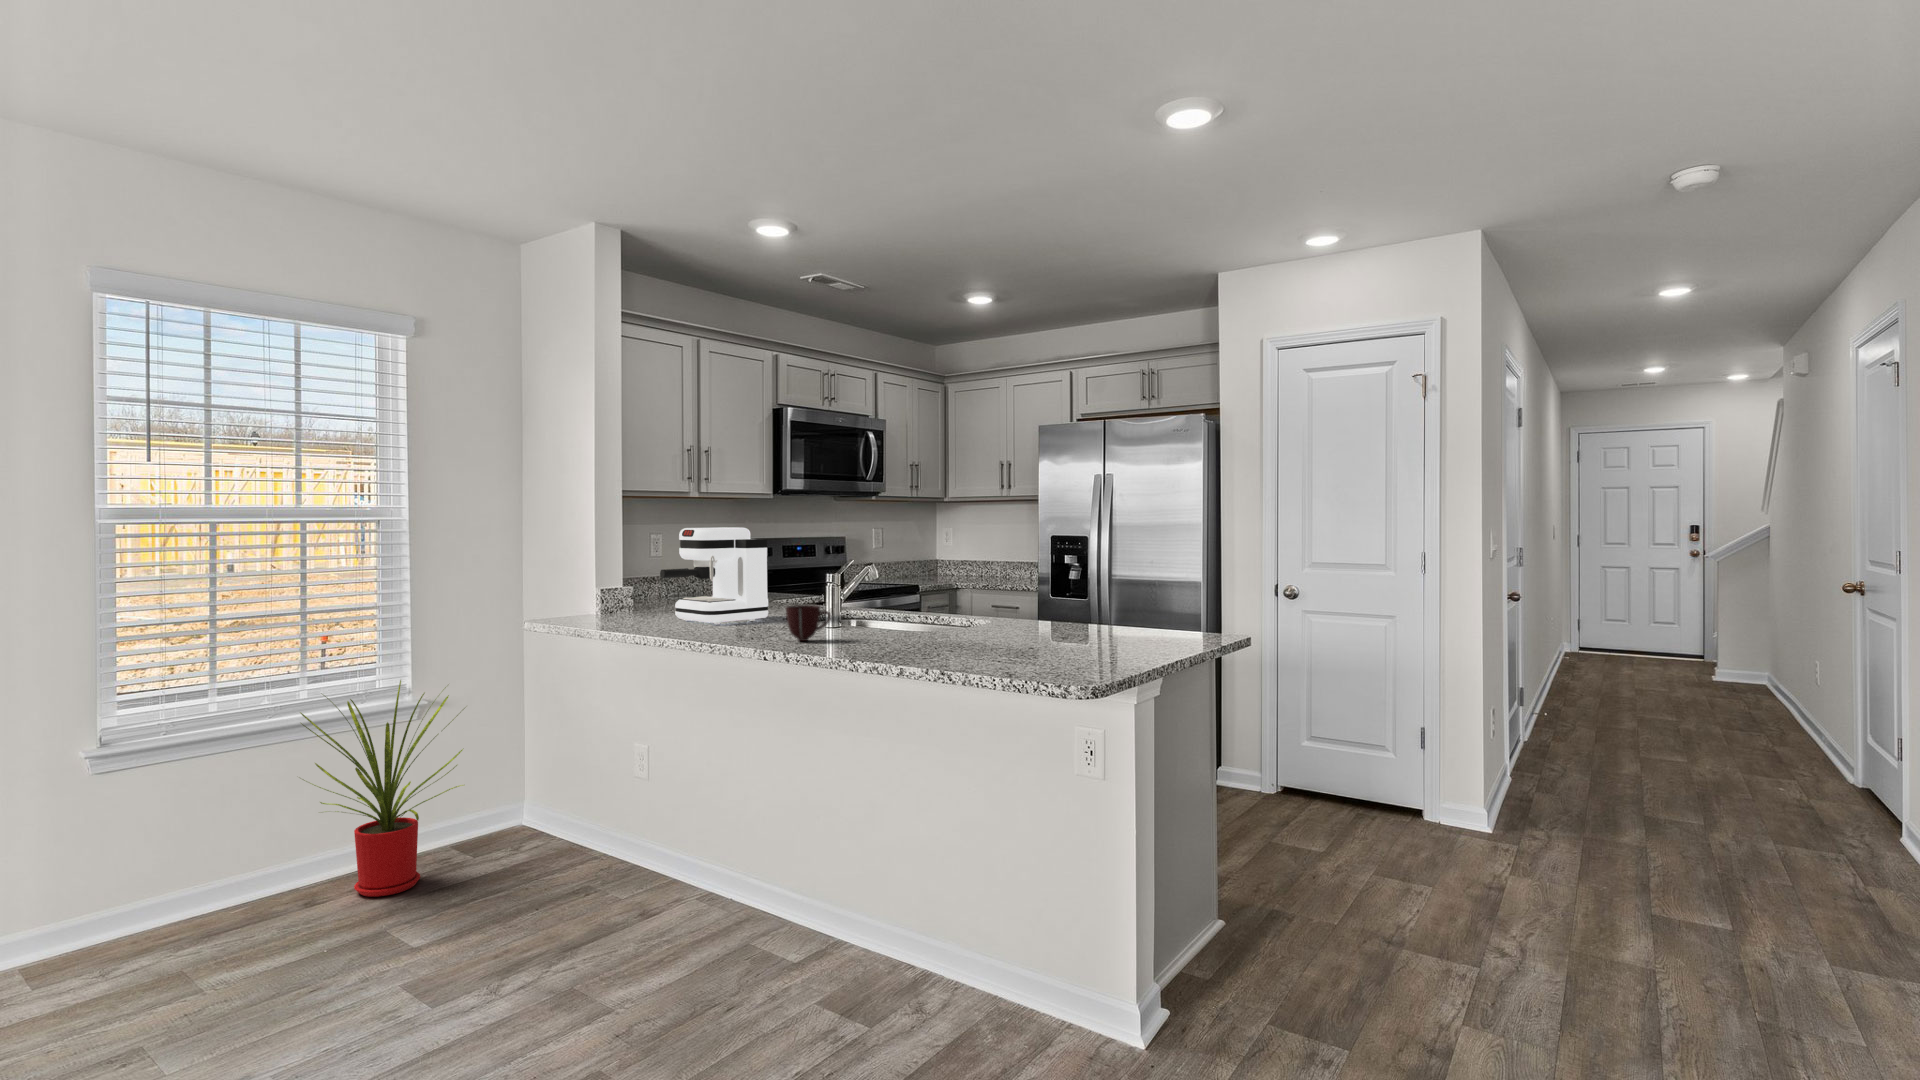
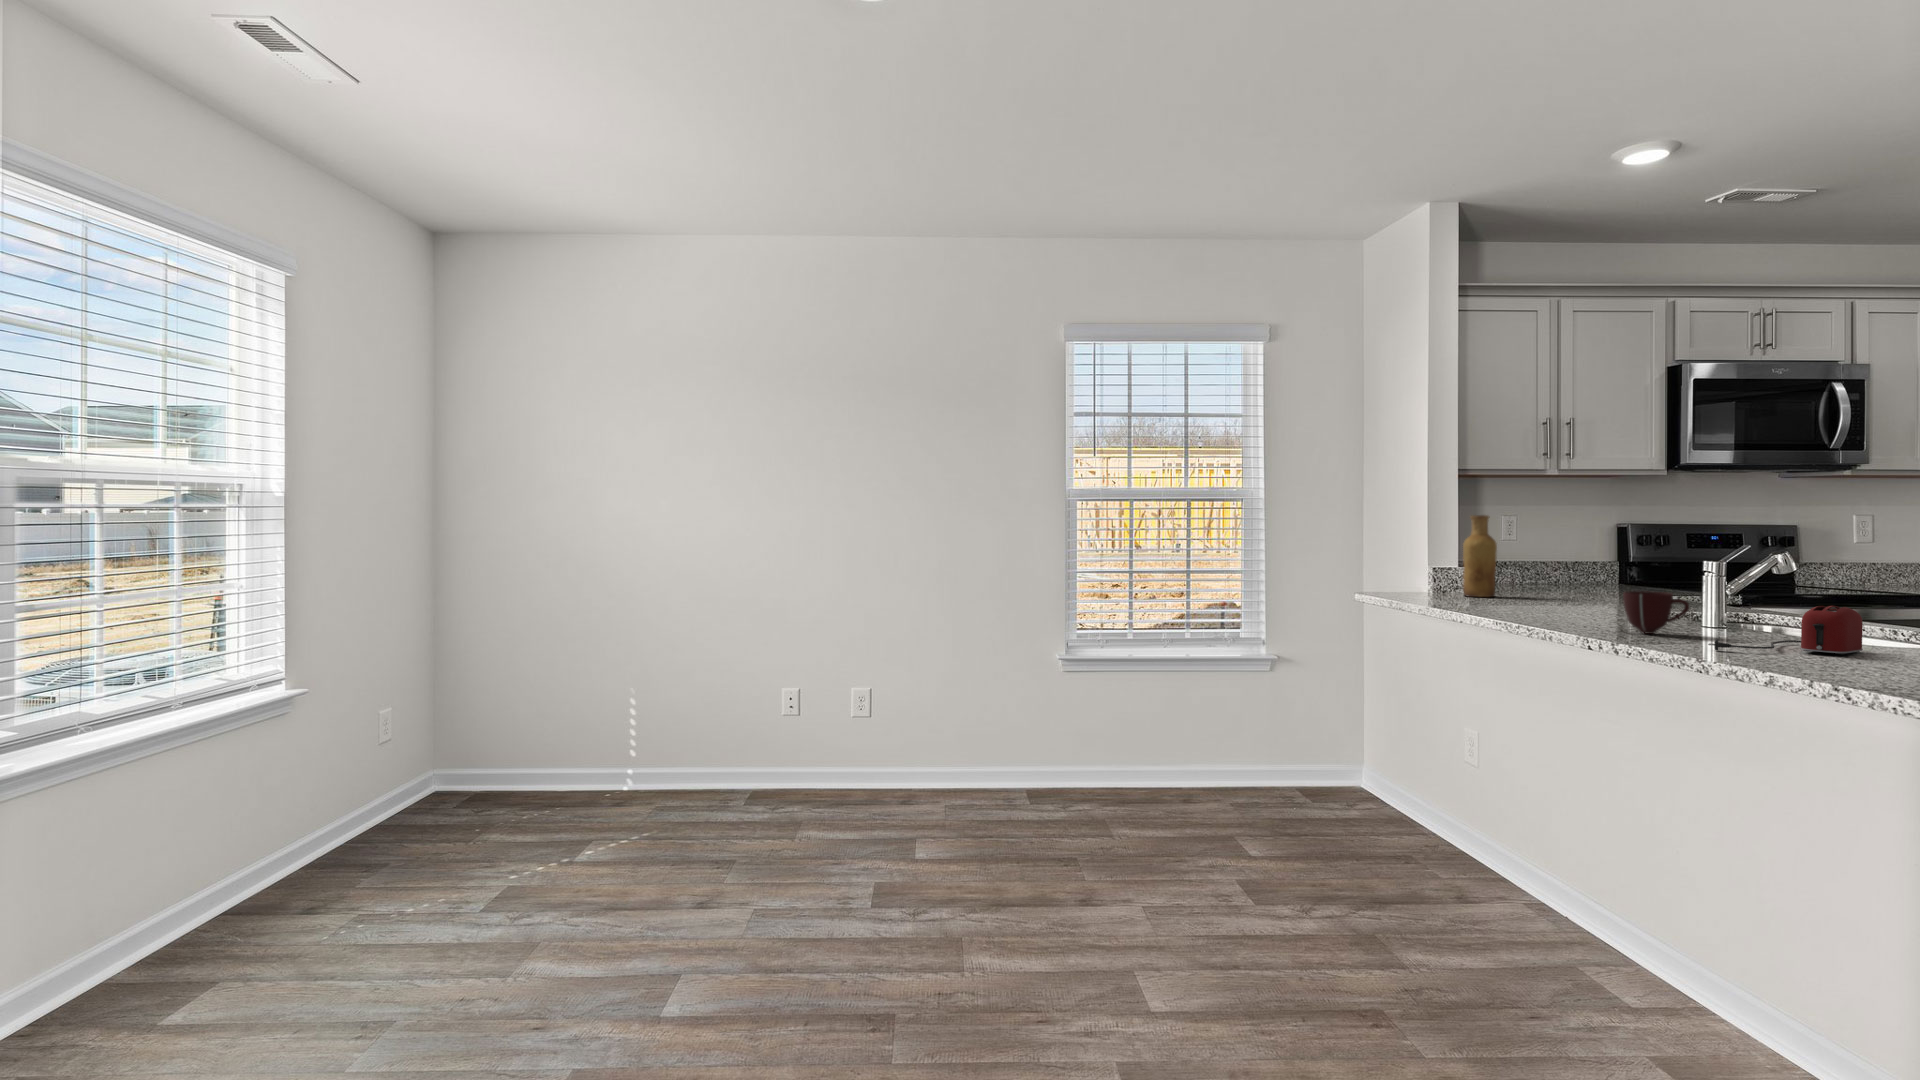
coffee maker: present [660,527,768,625] -> none [1488,505,1625,610]
vase: none [628,536,658,616] -> present [1463,515,1497,597]
toaster: none [853,610,935,651] -> present [1708,606,1863,654]
house plant: present [300,680,465,897] -> none [1177,635,1310,810]

